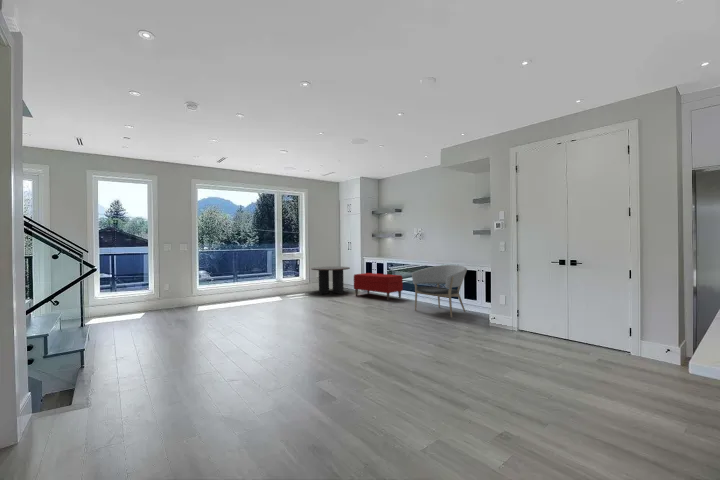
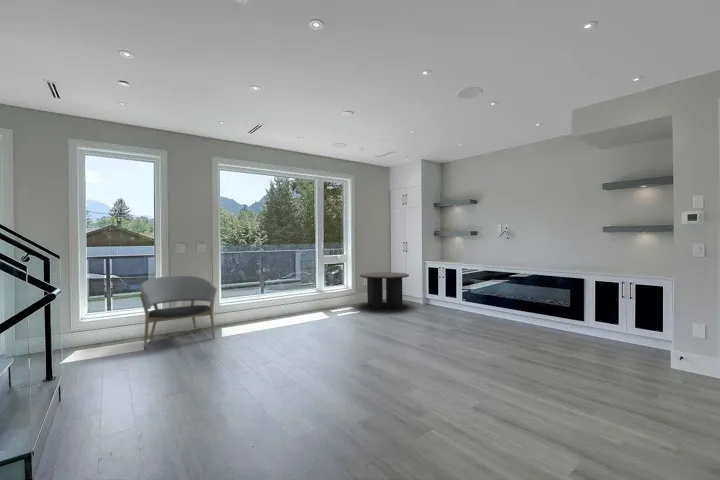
armchair: present [412,265,467,318] -> present [139,276,217,349]
bench: present [354,273,403,300] -> none [418,281,486,320]

